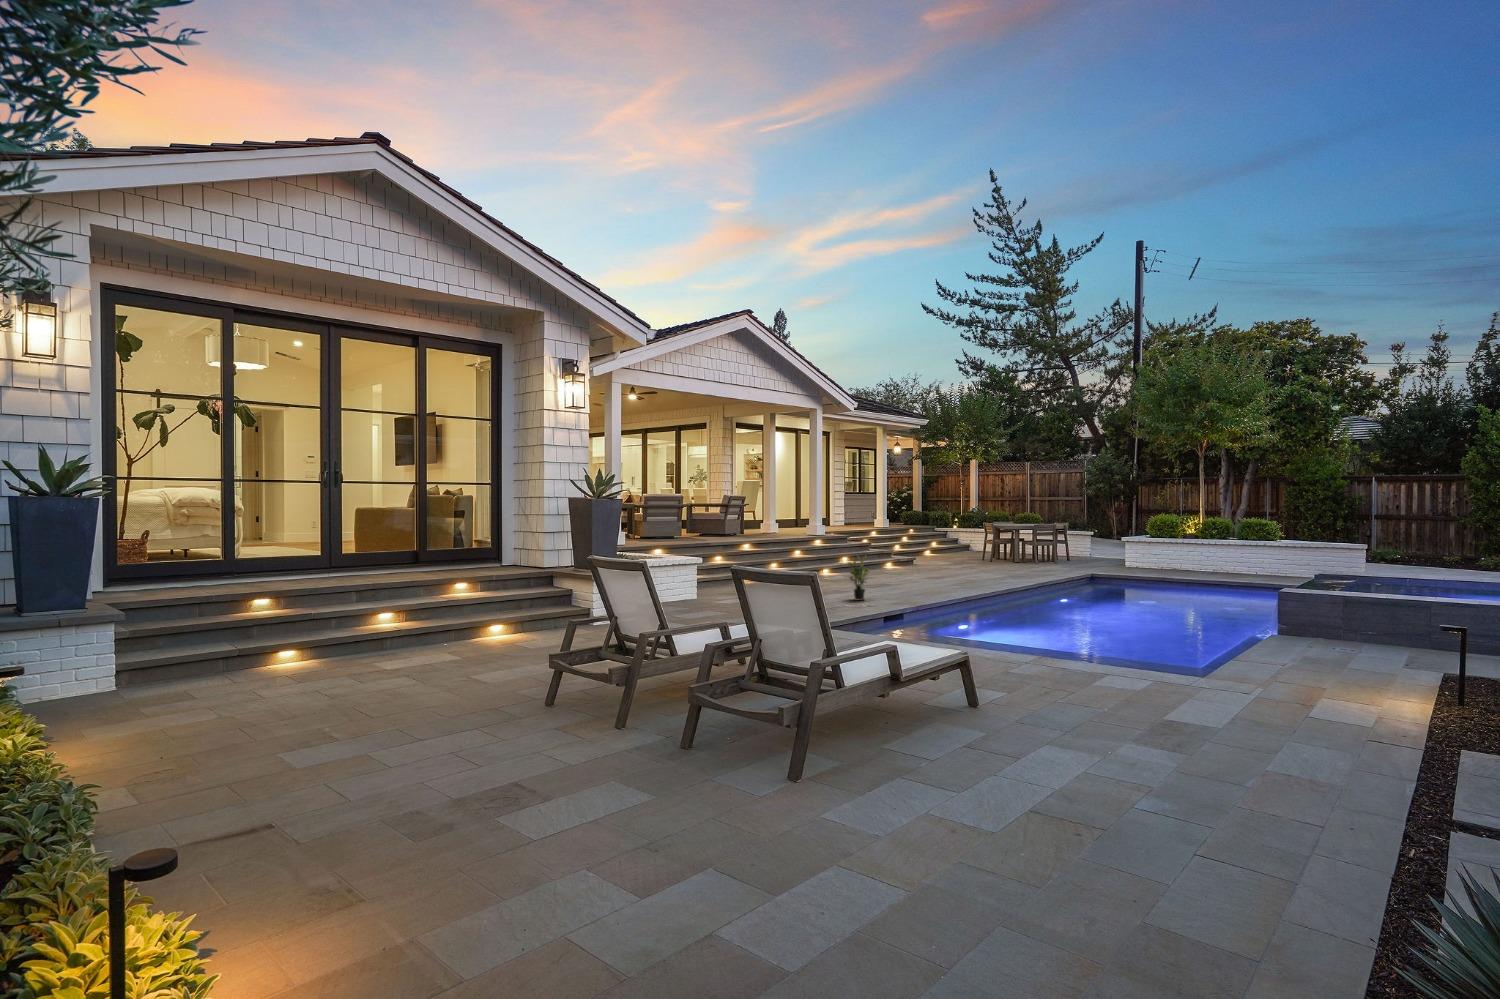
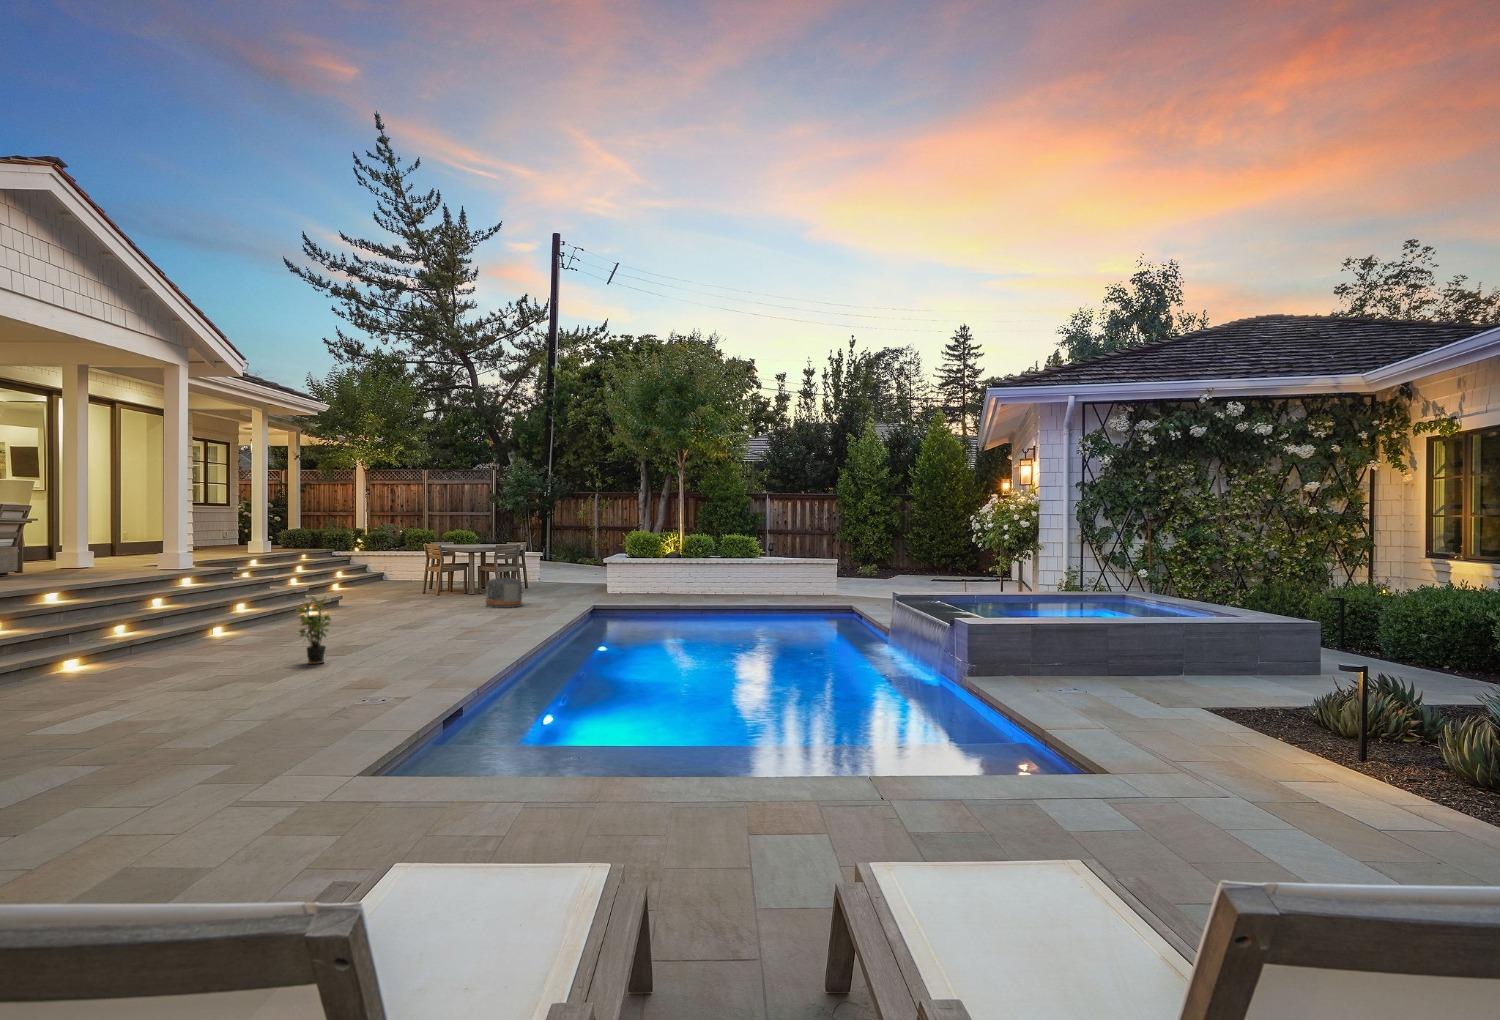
pouf: none [1023,552,1053,576] -> present [486,578,522,608]

